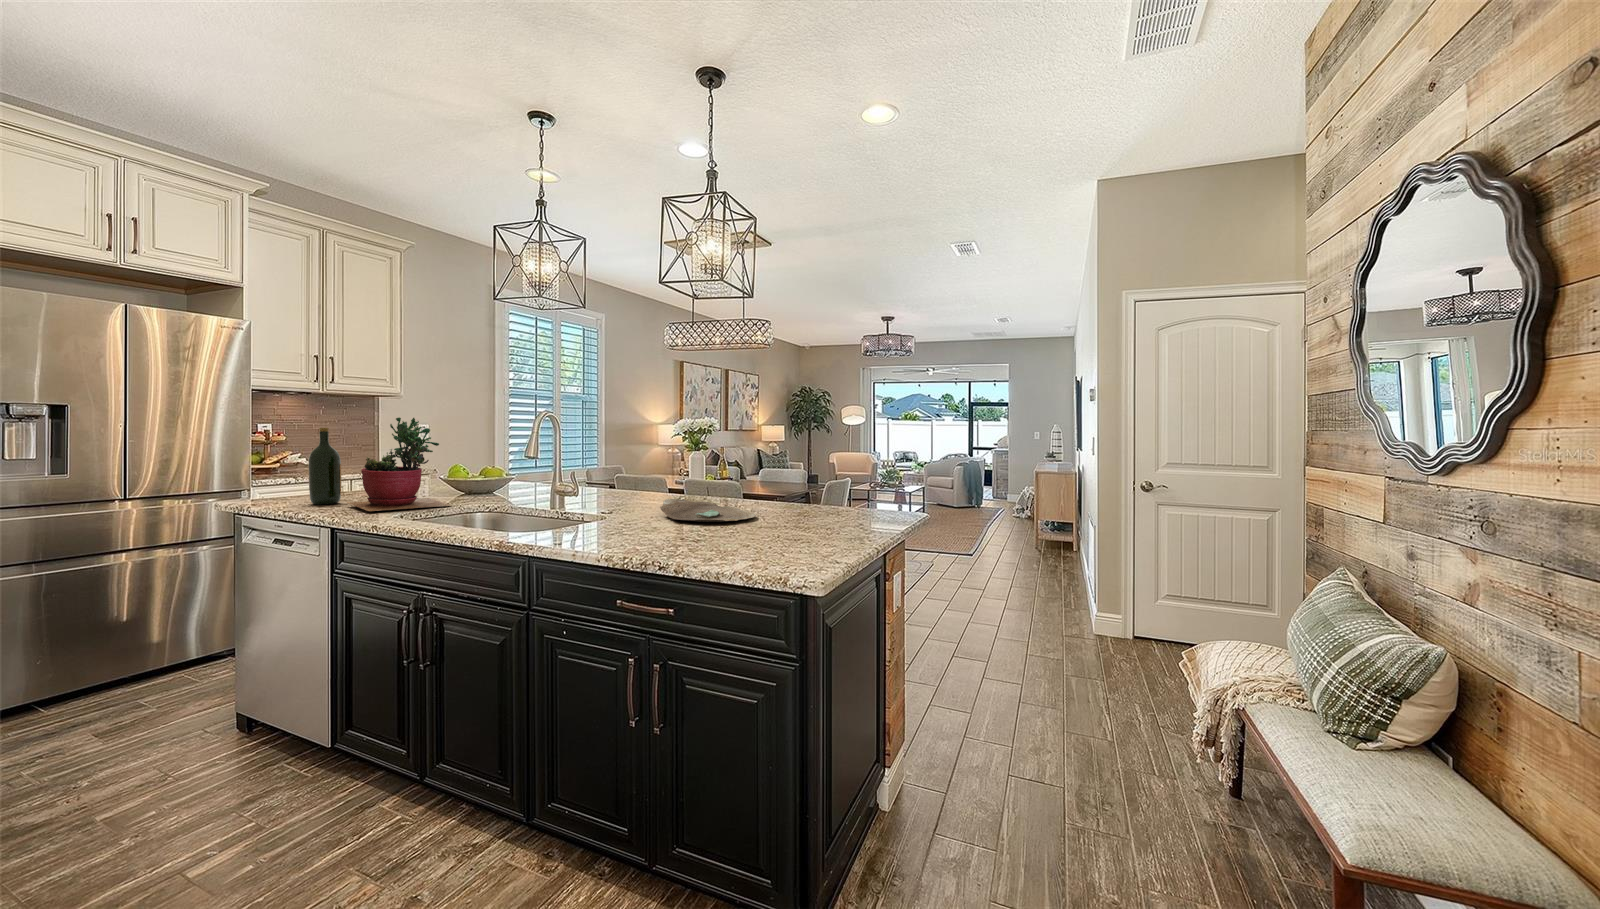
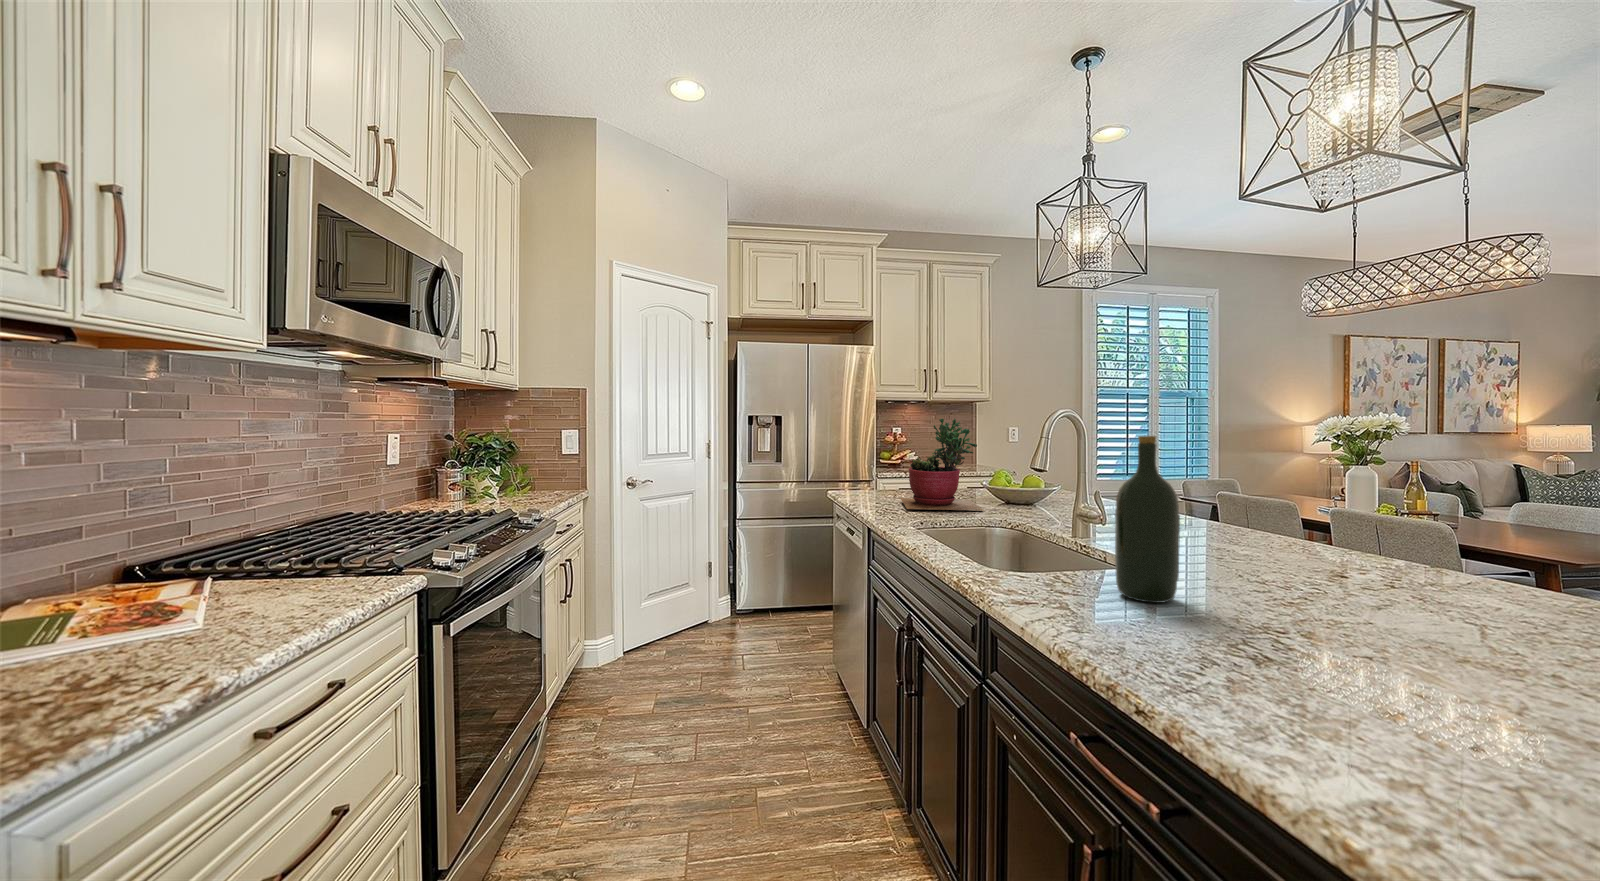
wine bottle: present [308,428,341,504] -> present [1115,436,1180,603]
decorative bowl: present [660,499,757,522] -> none [1245,536,1478,602]

